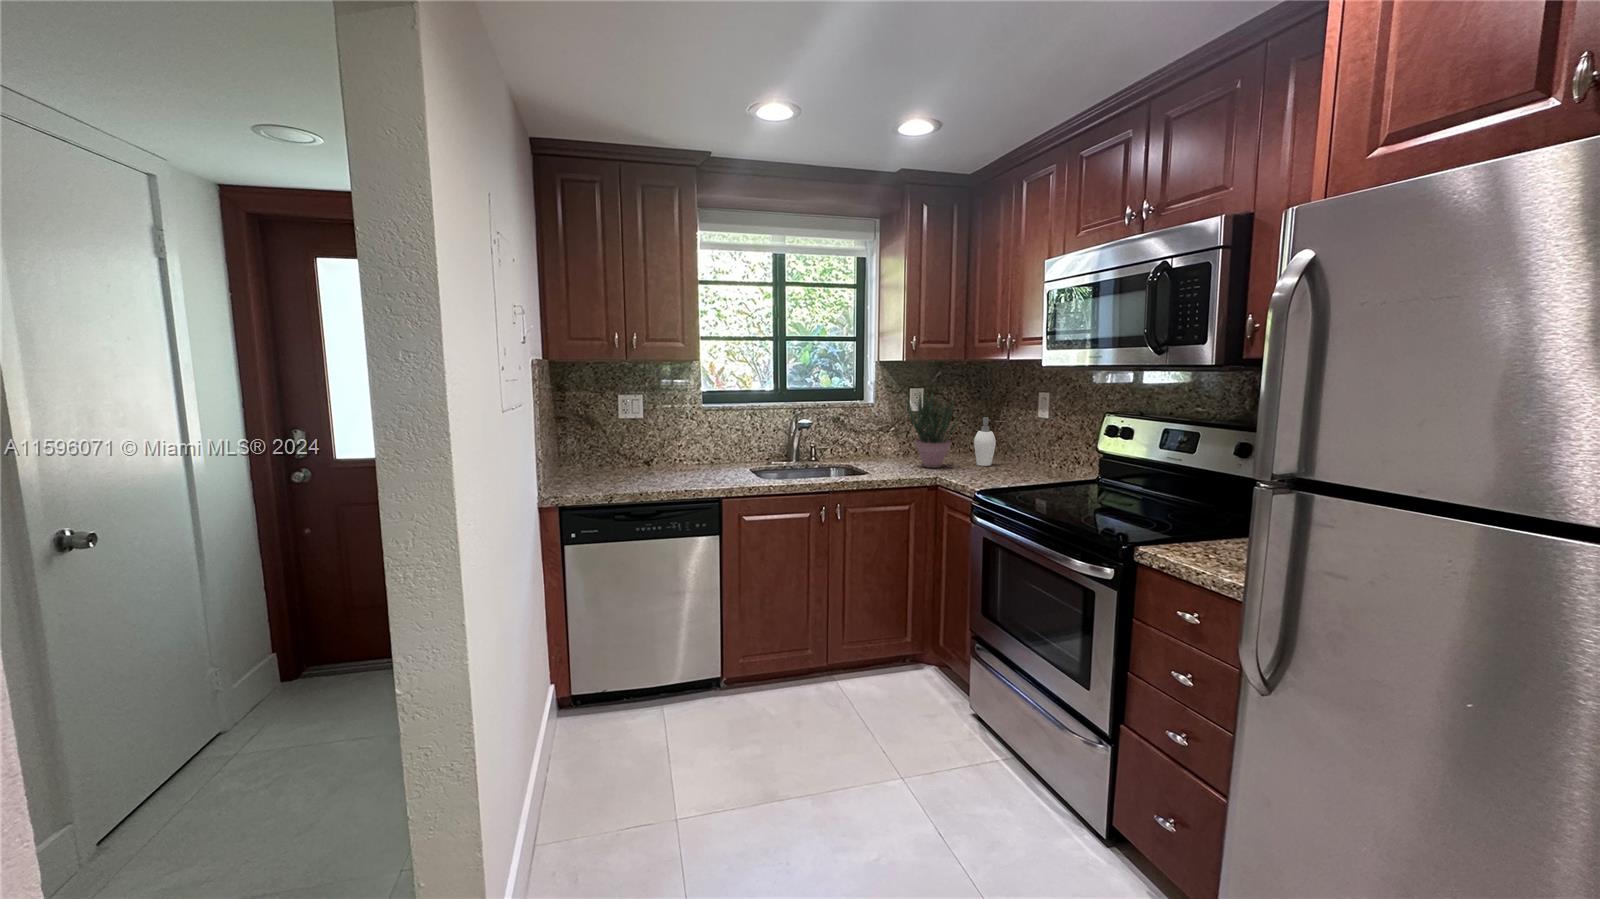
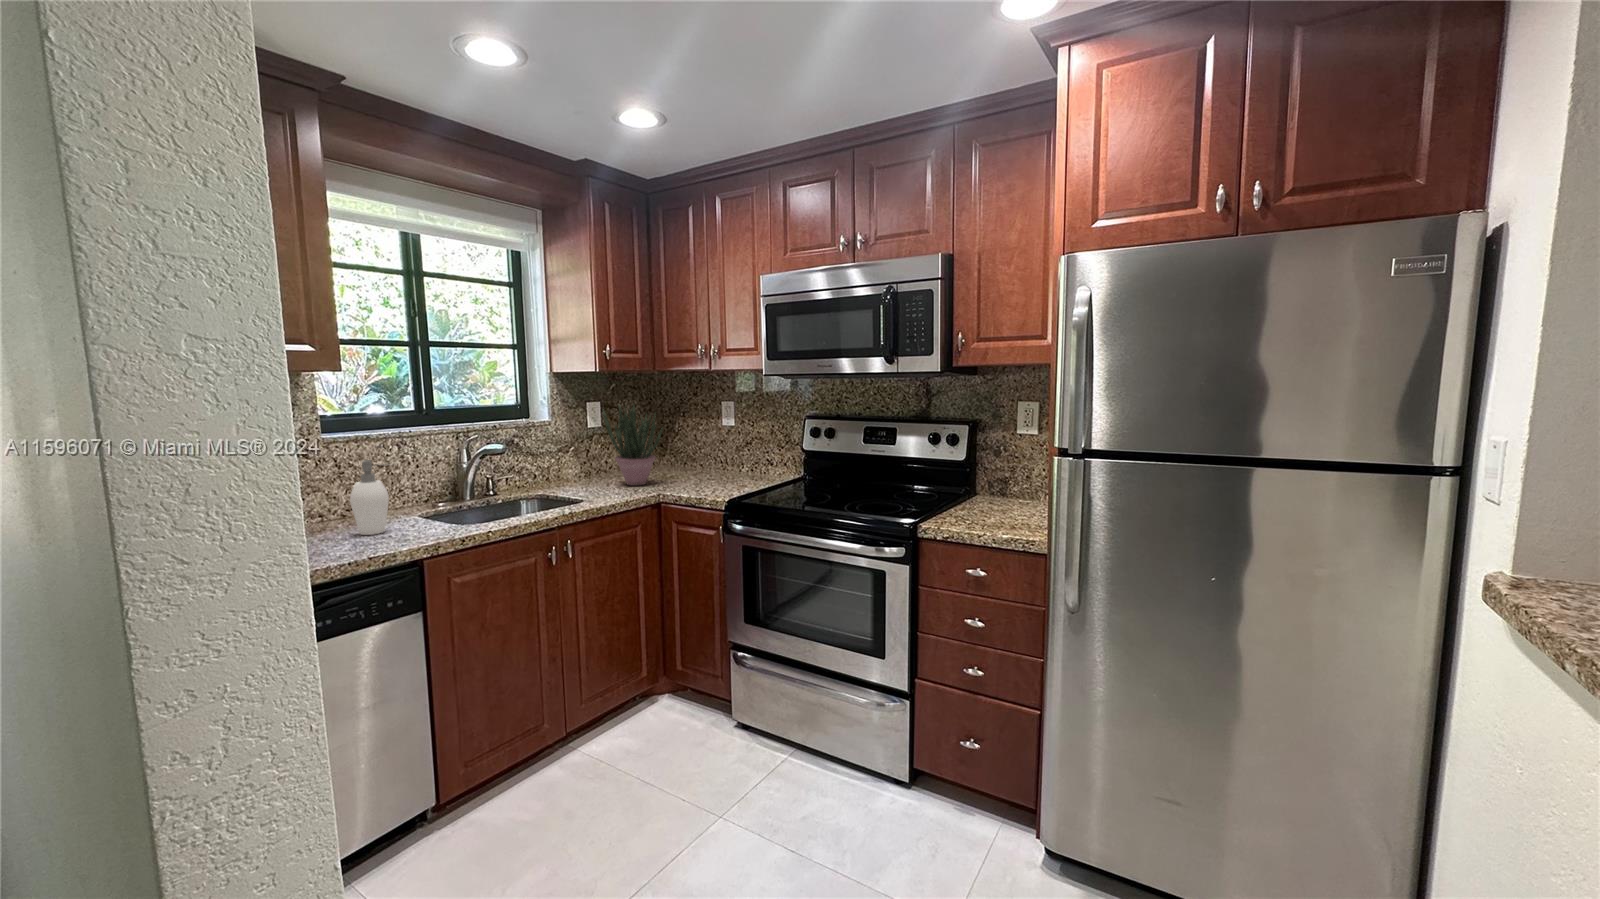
soap dispenser: present [974,417,1003,466] -> present [350,460,389,535]

